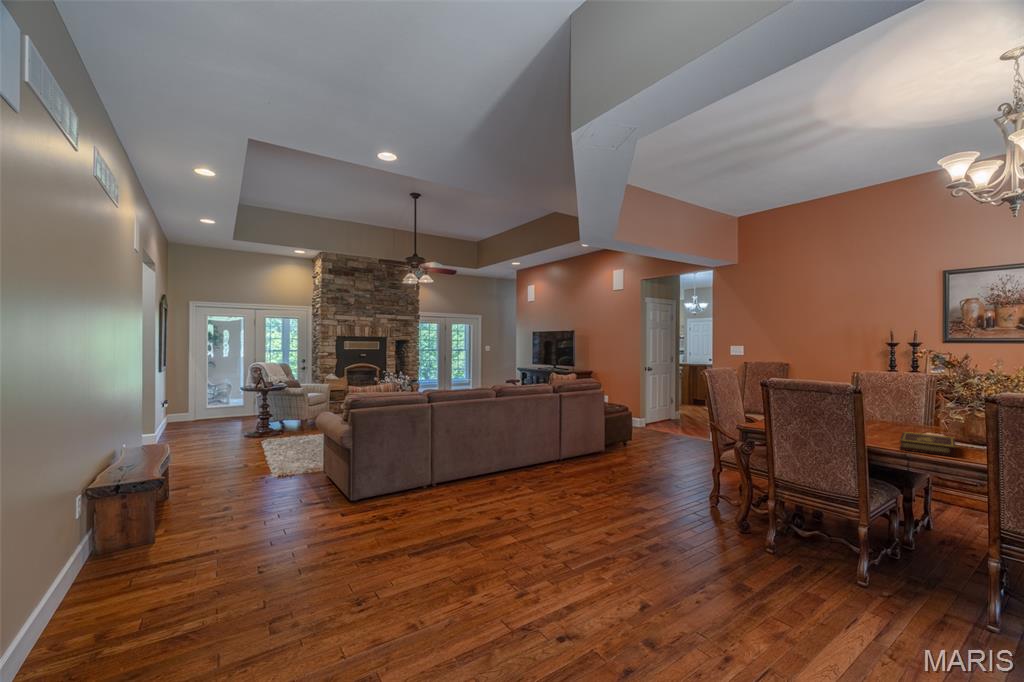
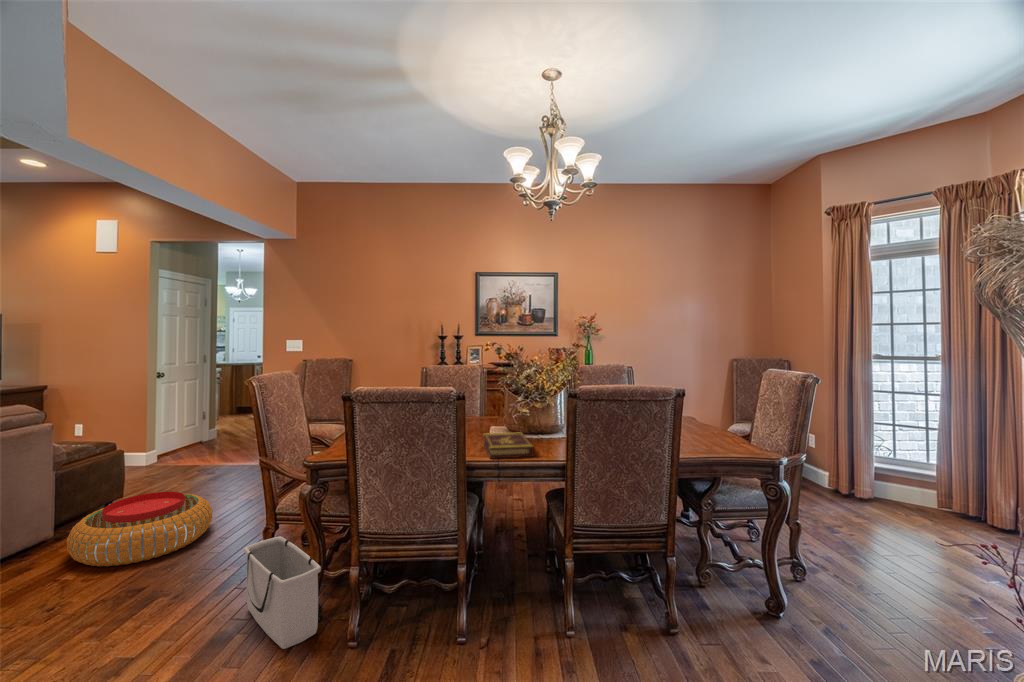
pouf: none [610,439,680,475] -> present [67,492,212,567]
storage bin: none [700,475,748,540] -> present [244,536,321,649]

